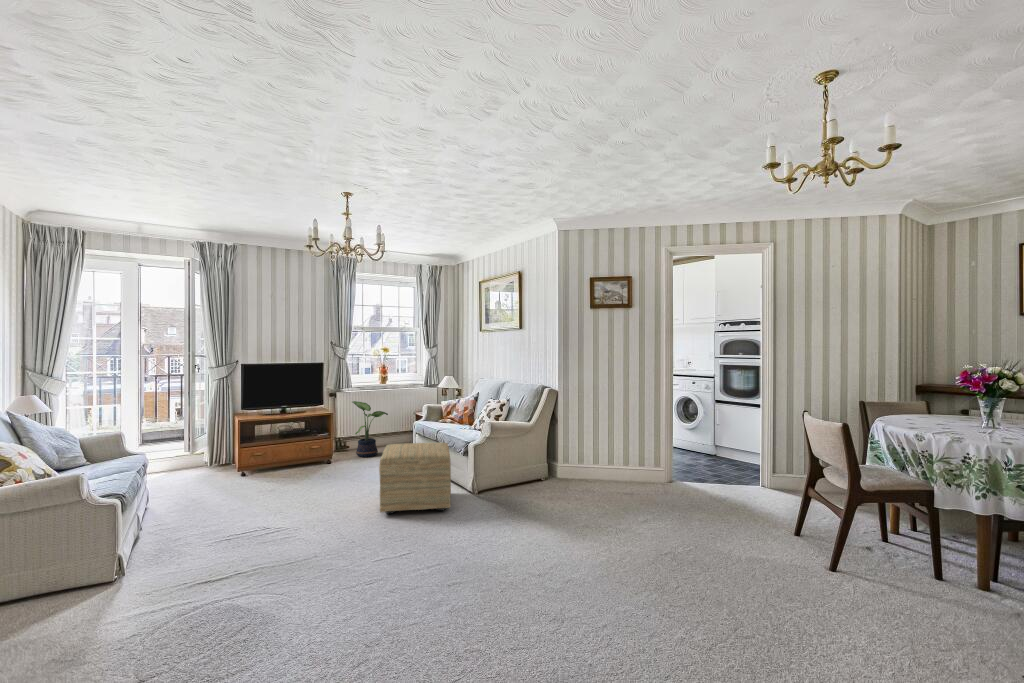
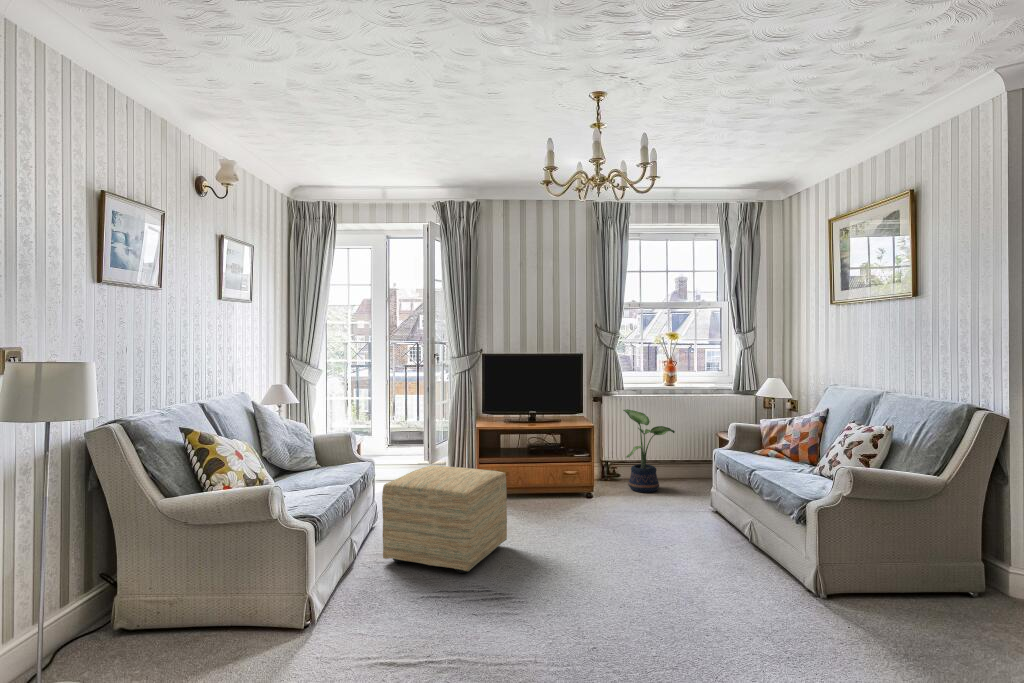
ottoman: present [379,442,451,514] -> present [382,466,507,573]

